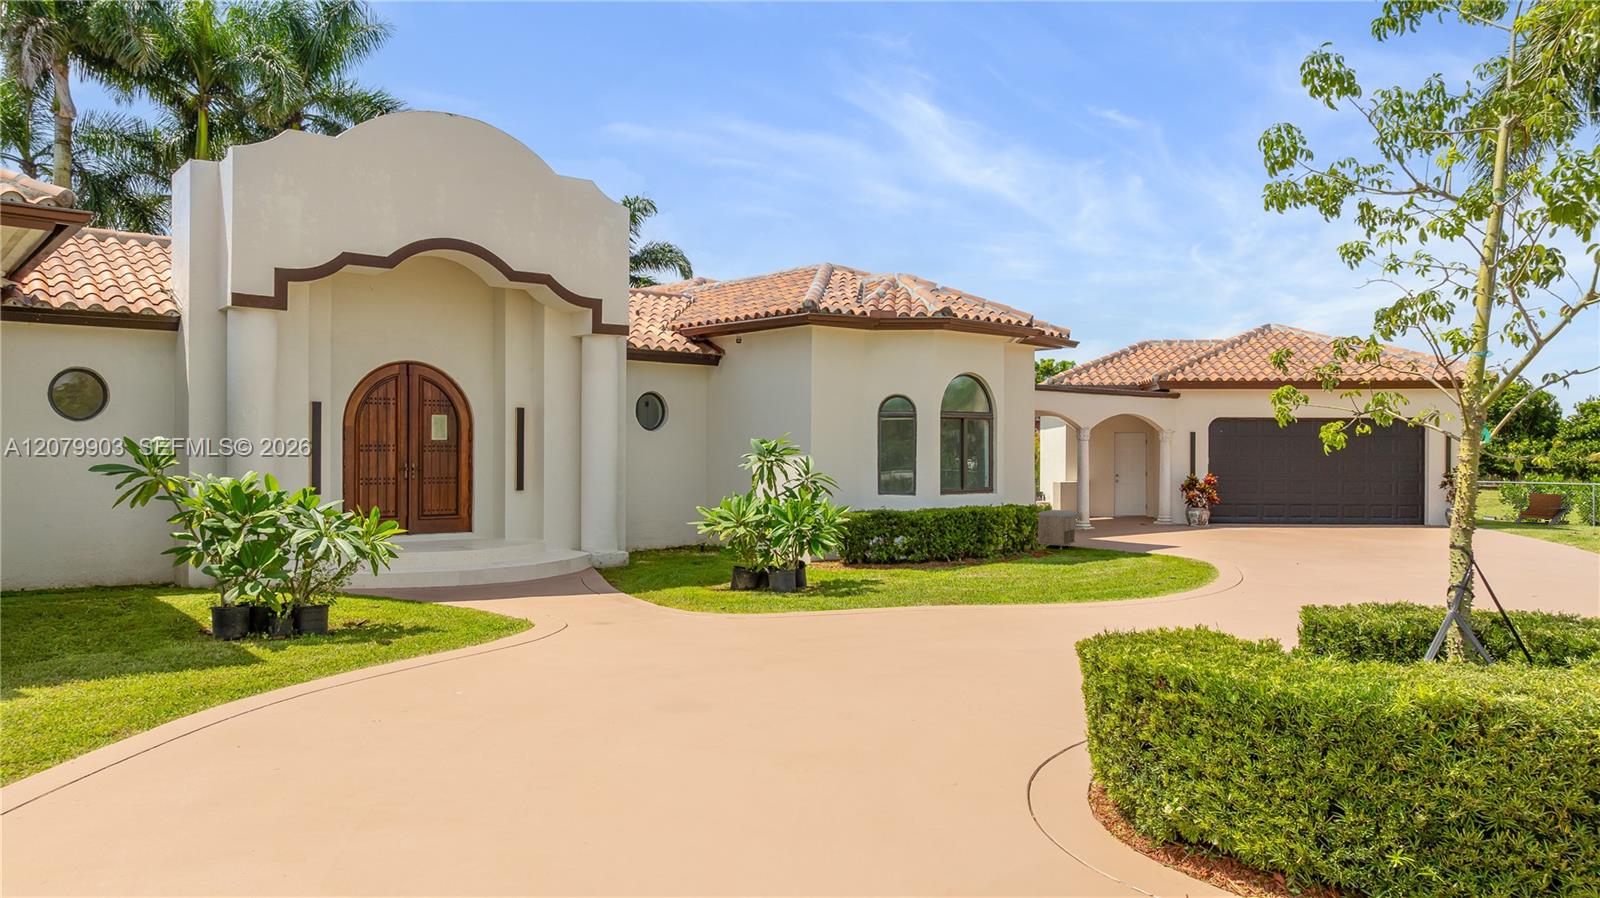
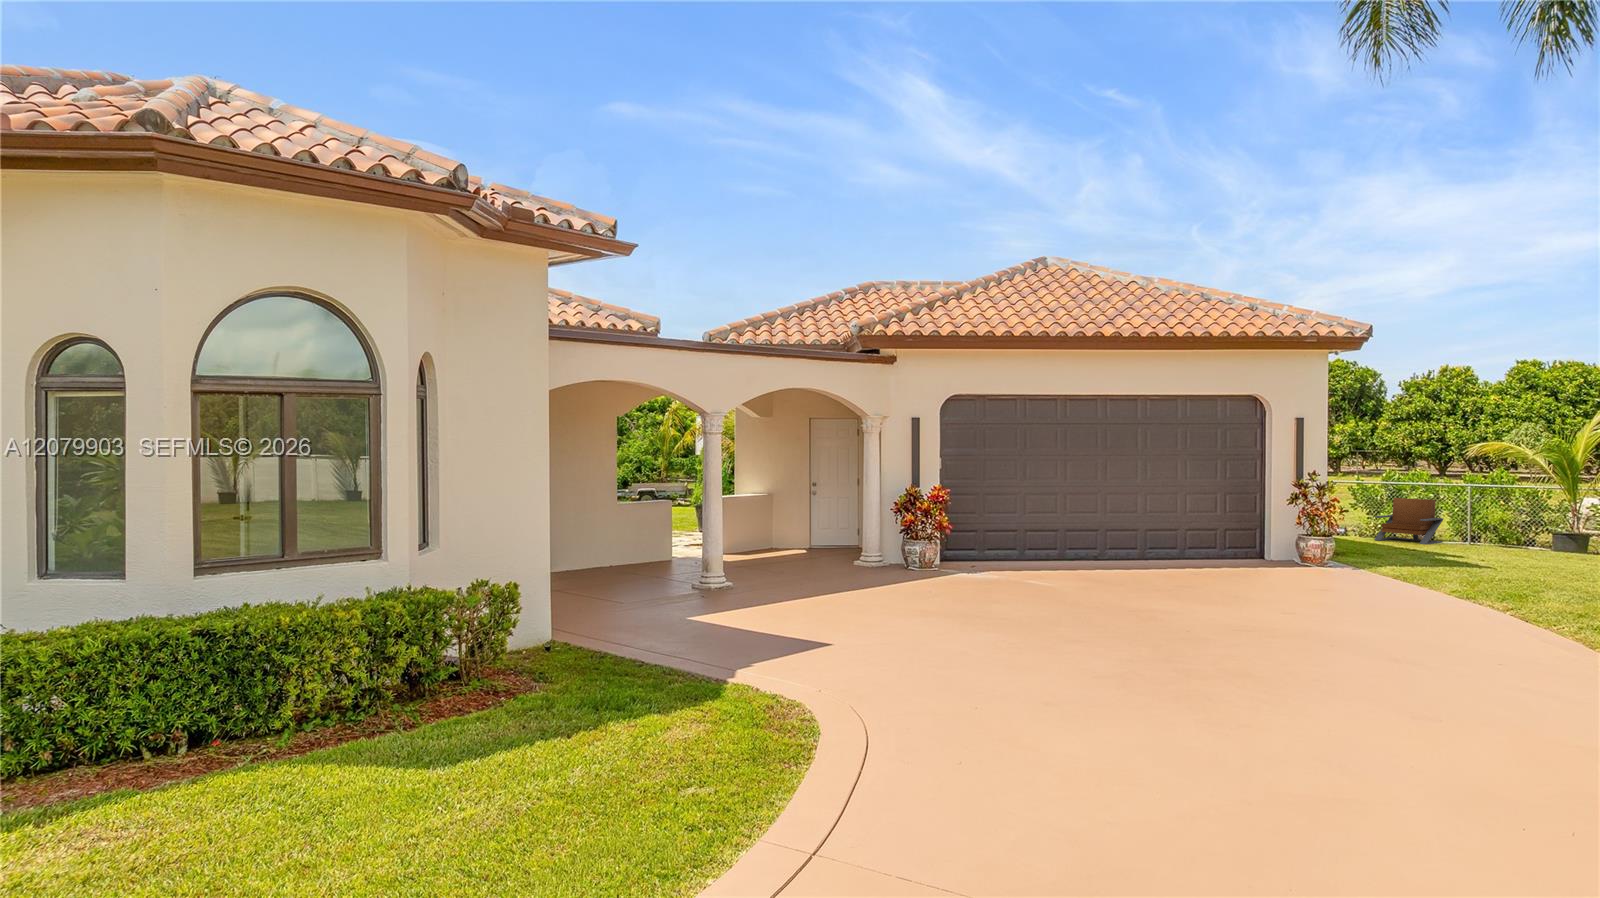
storage bench: present [1038,510,1078,549] -> none [323,621,472,746]

